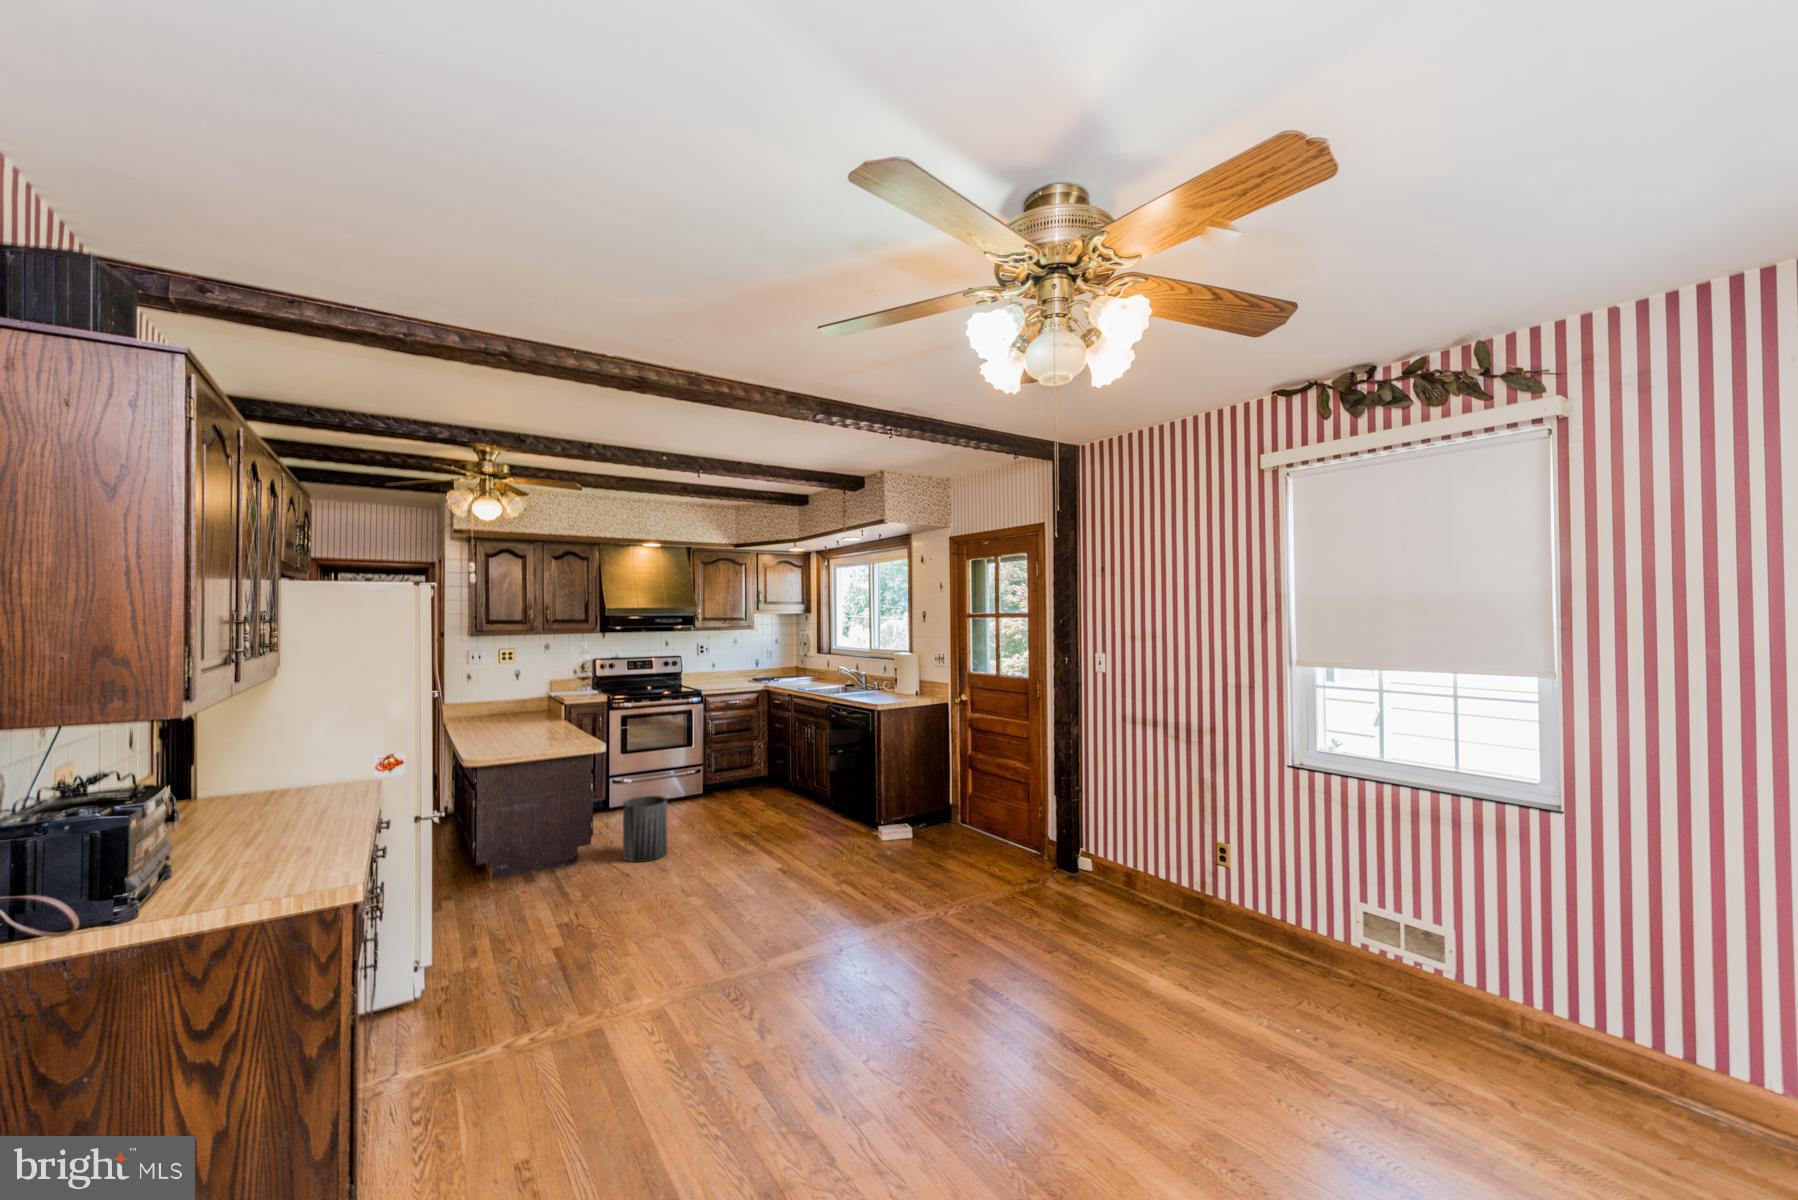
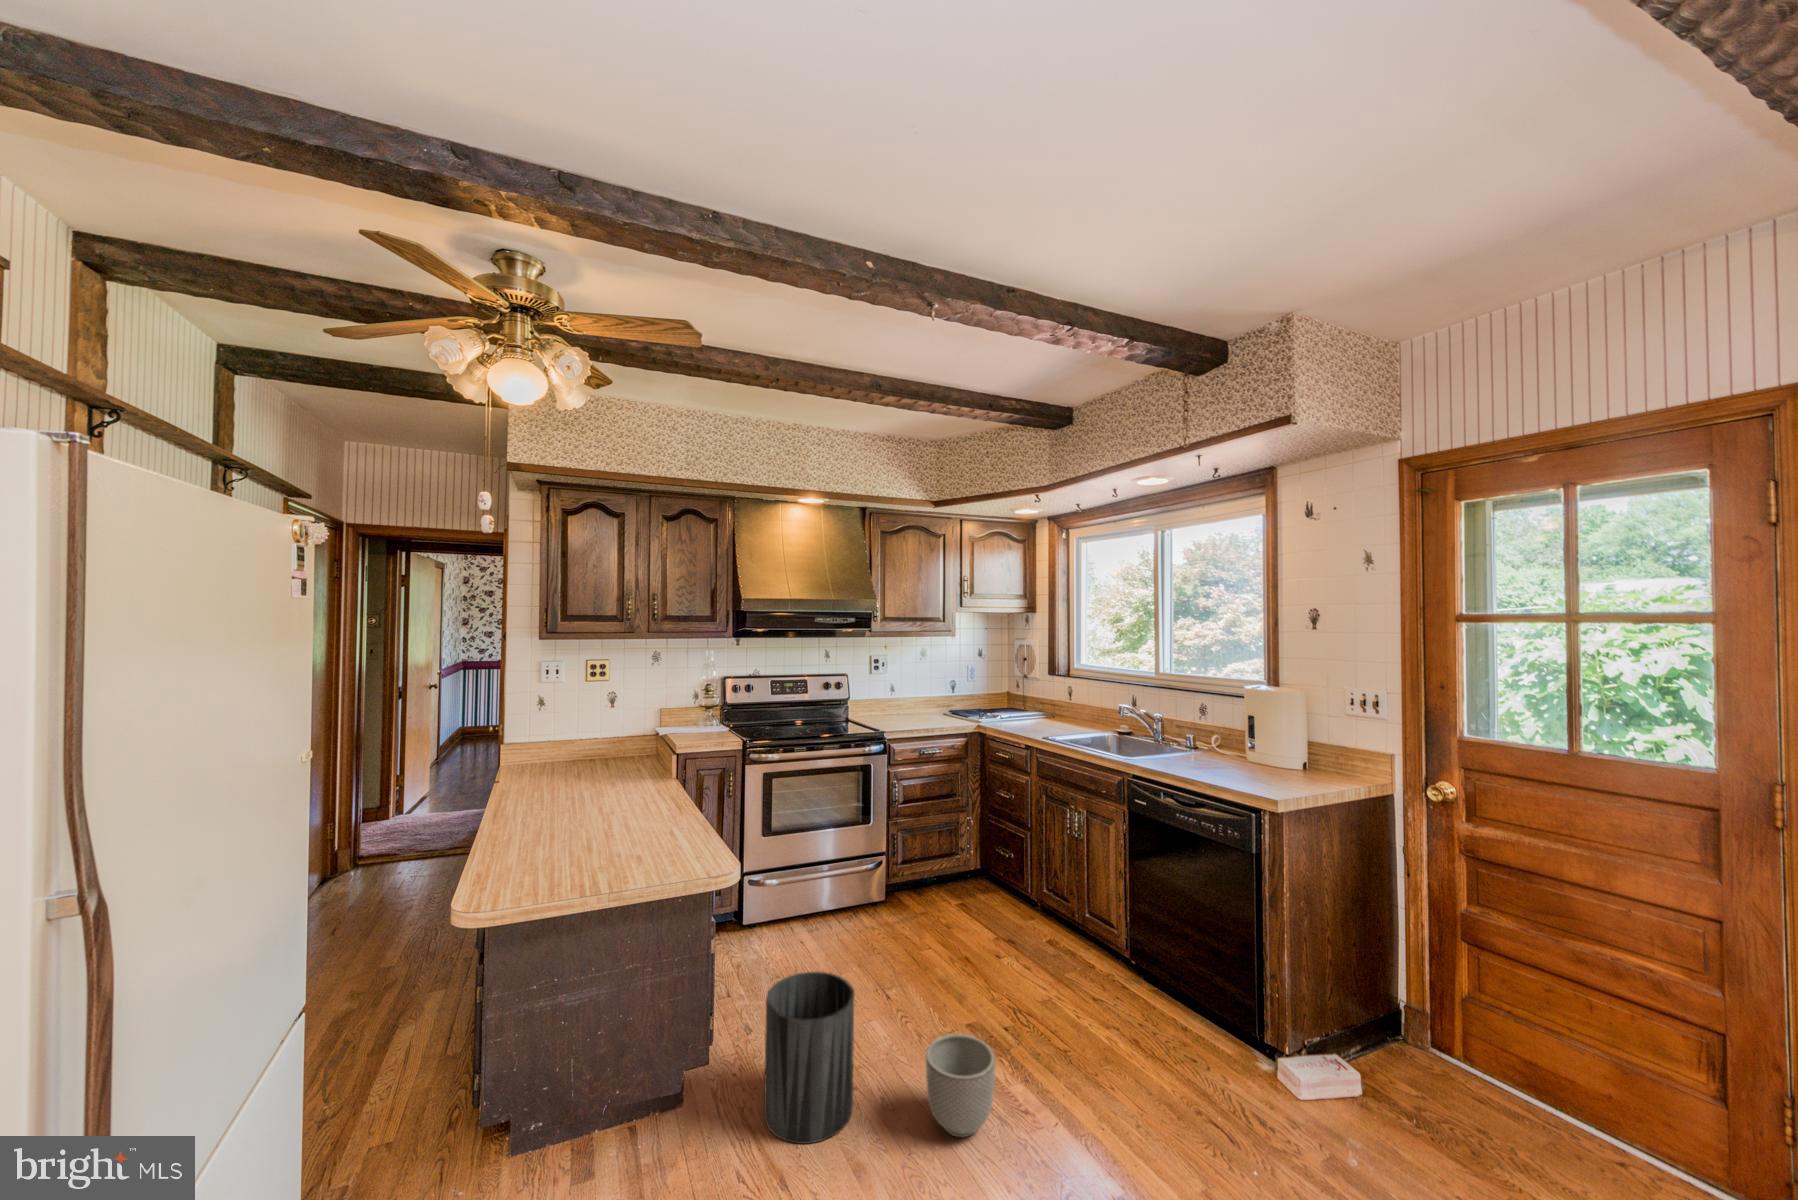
planter: none [701,818,734,856] -> present [926,1034,996,1137]

